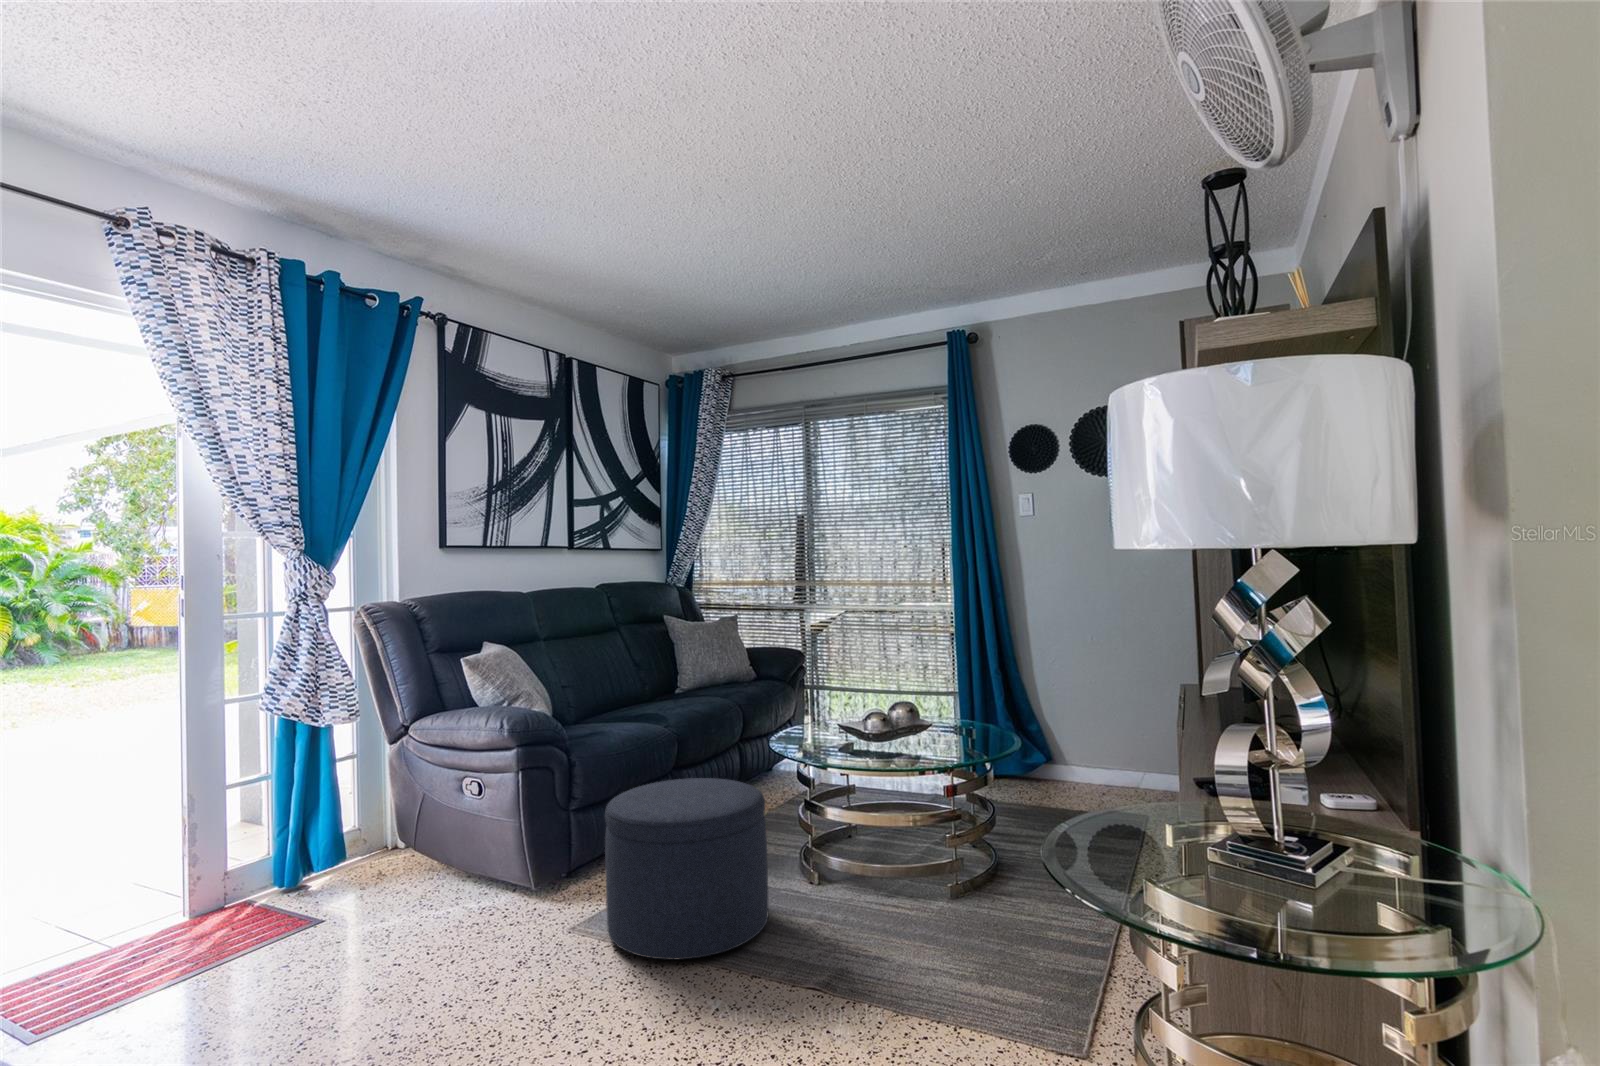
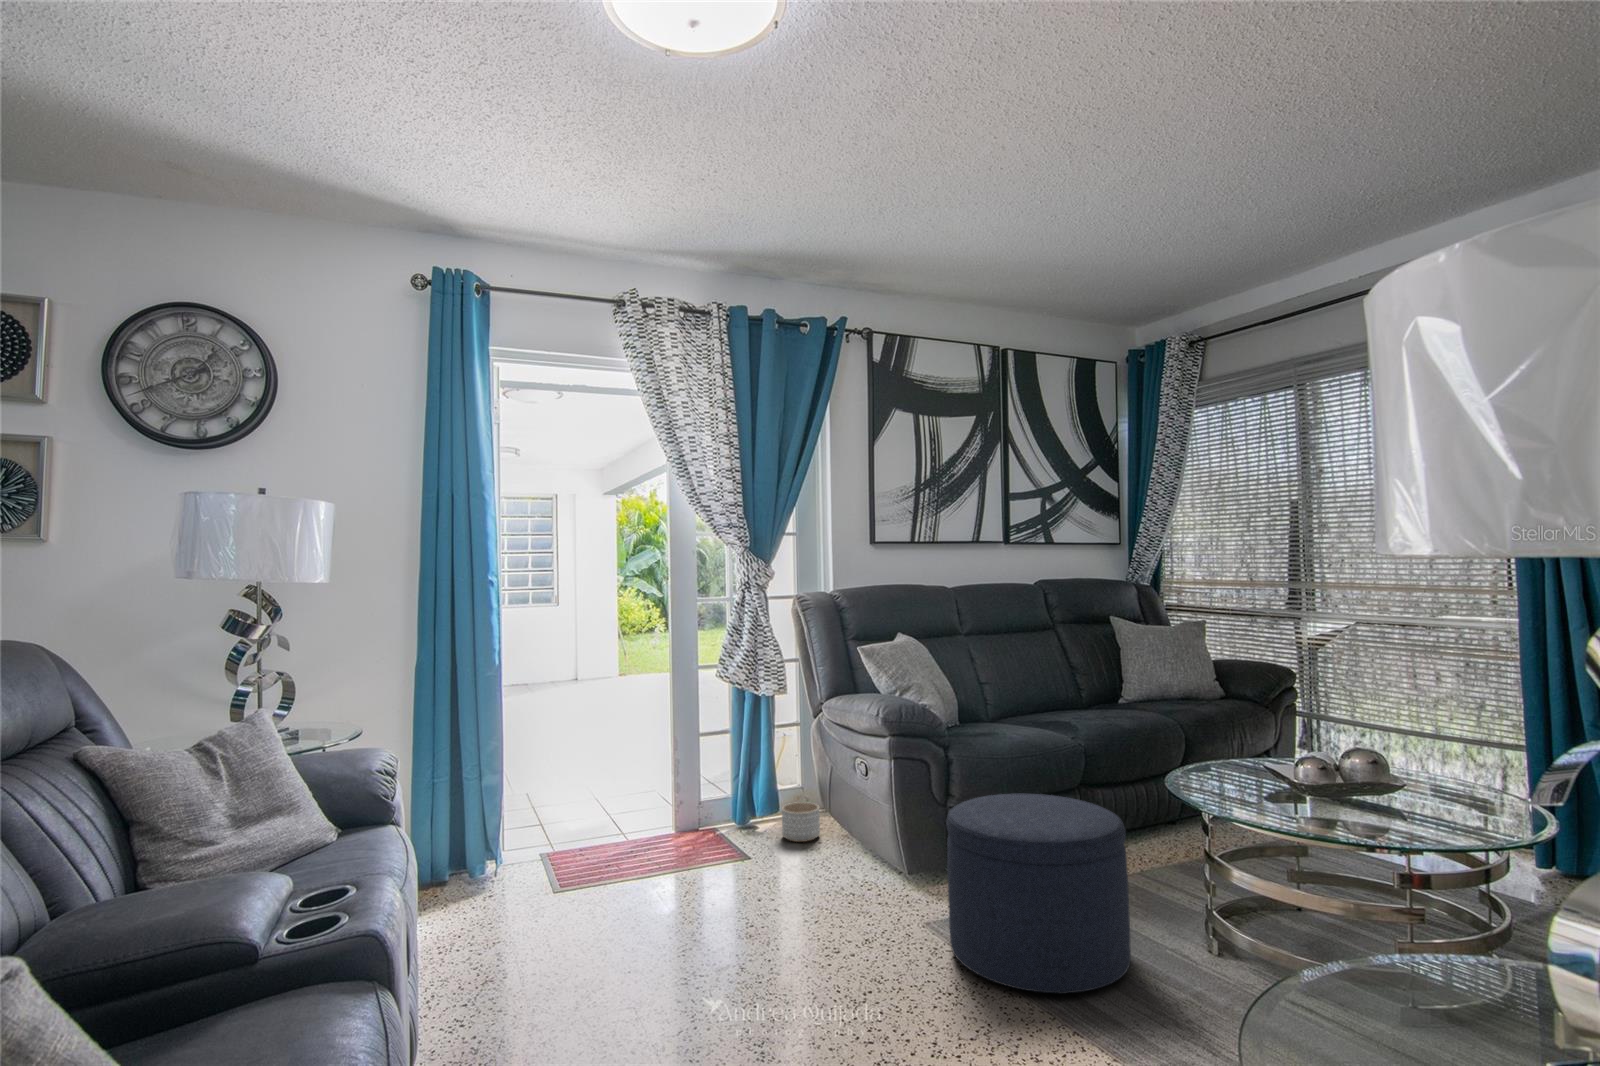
planter: none [353,839,402,887] -> present [782,802,820,842]

